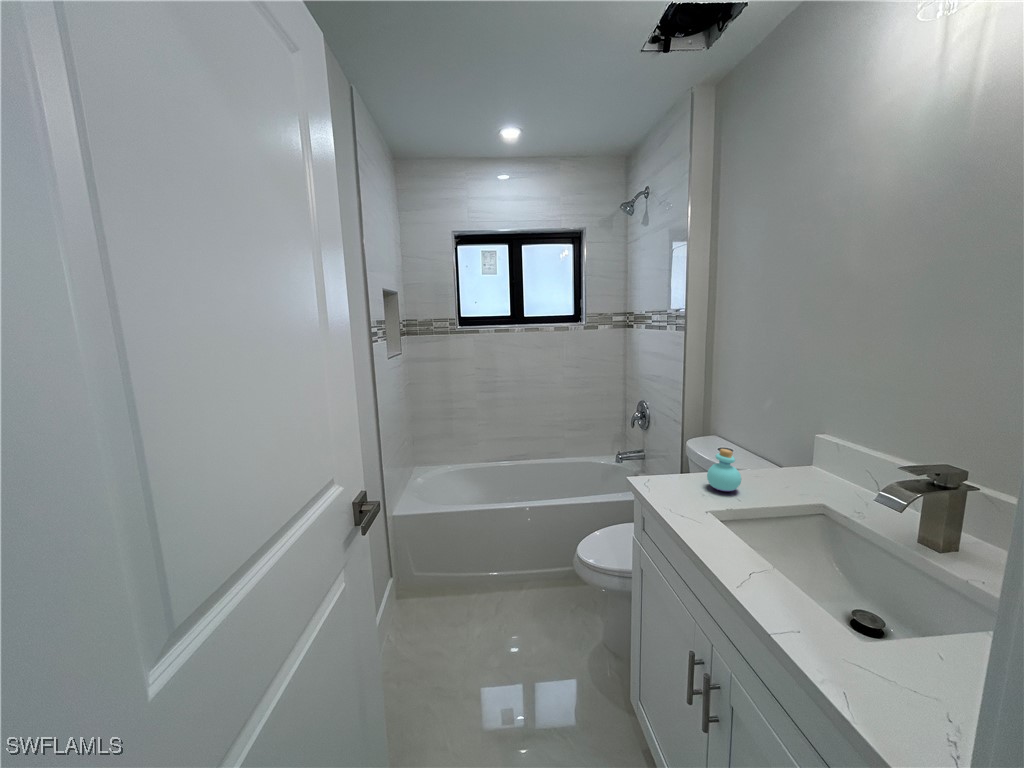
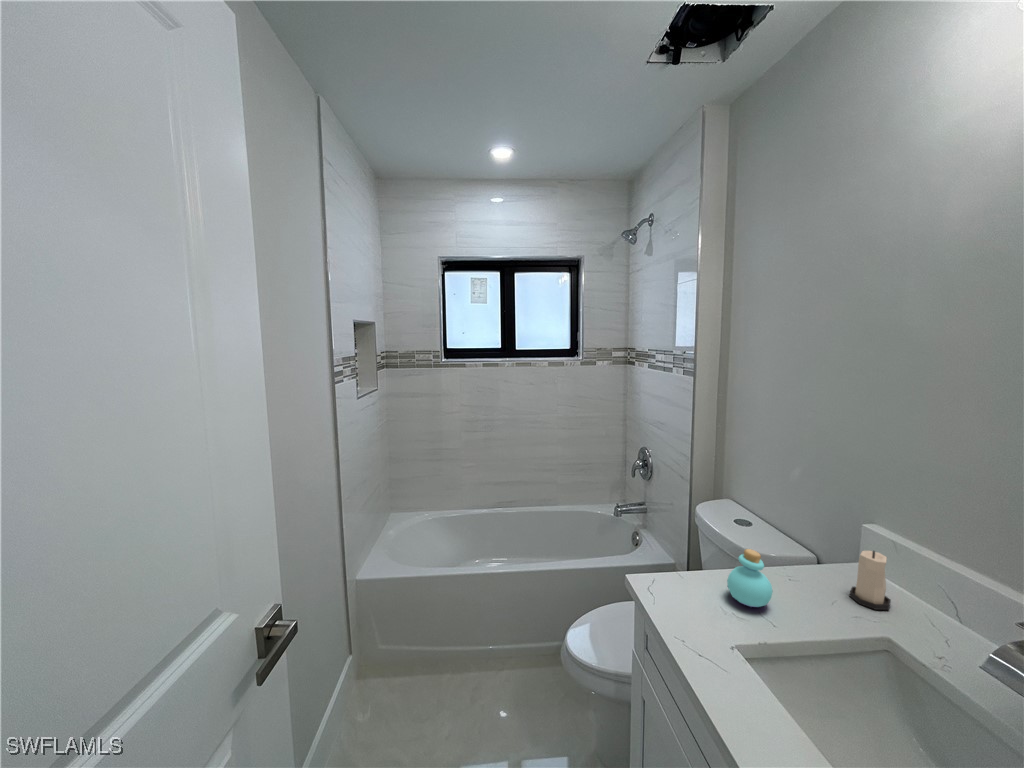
candle: none [802,447,833,491] -> present [850,551,891,610]

